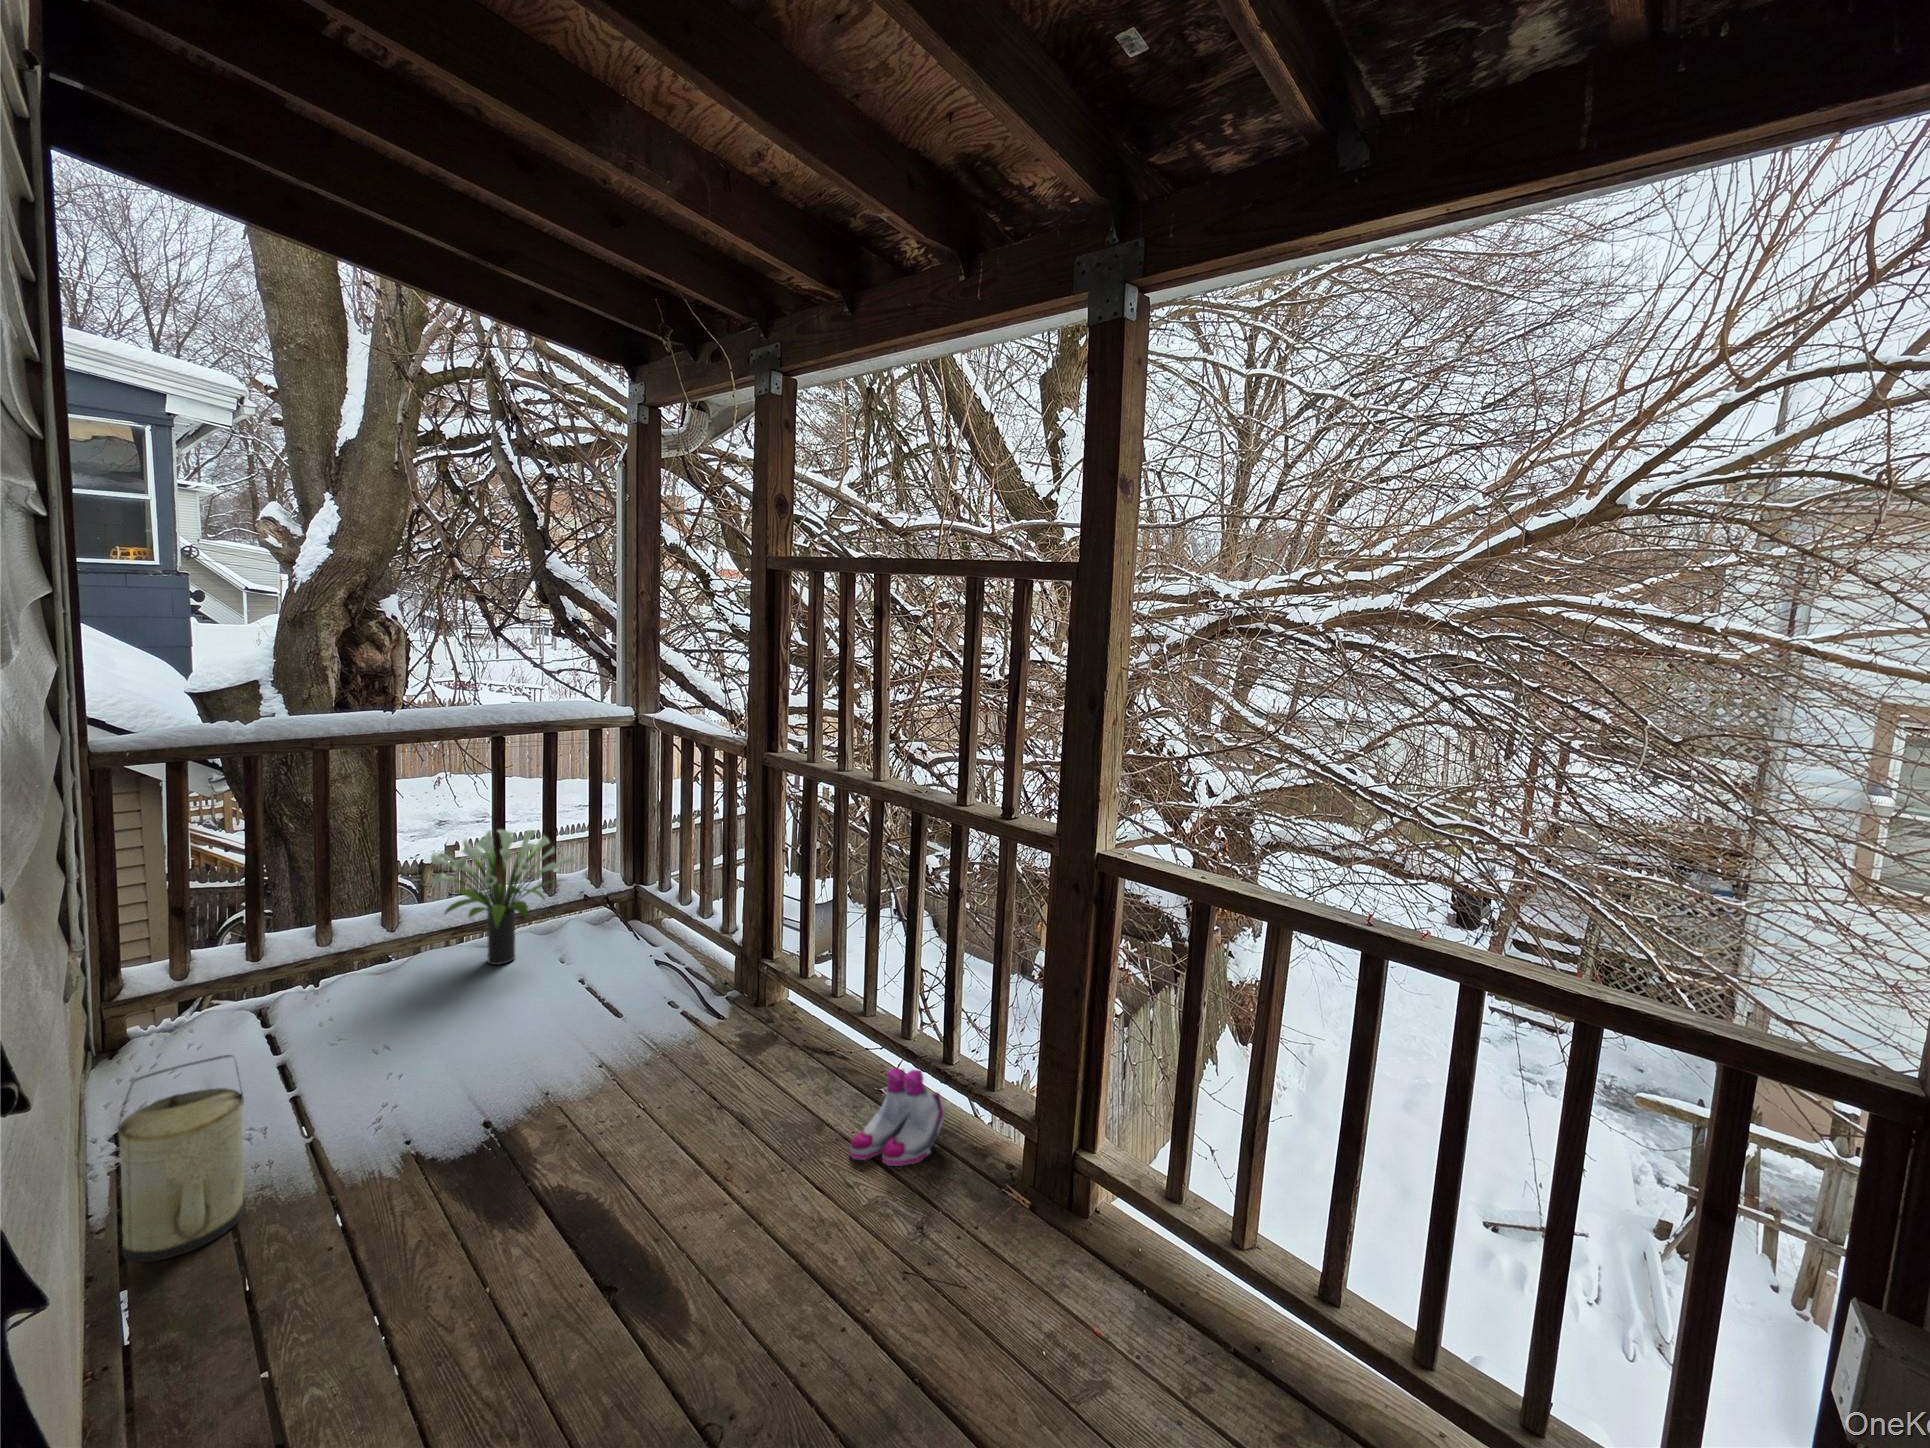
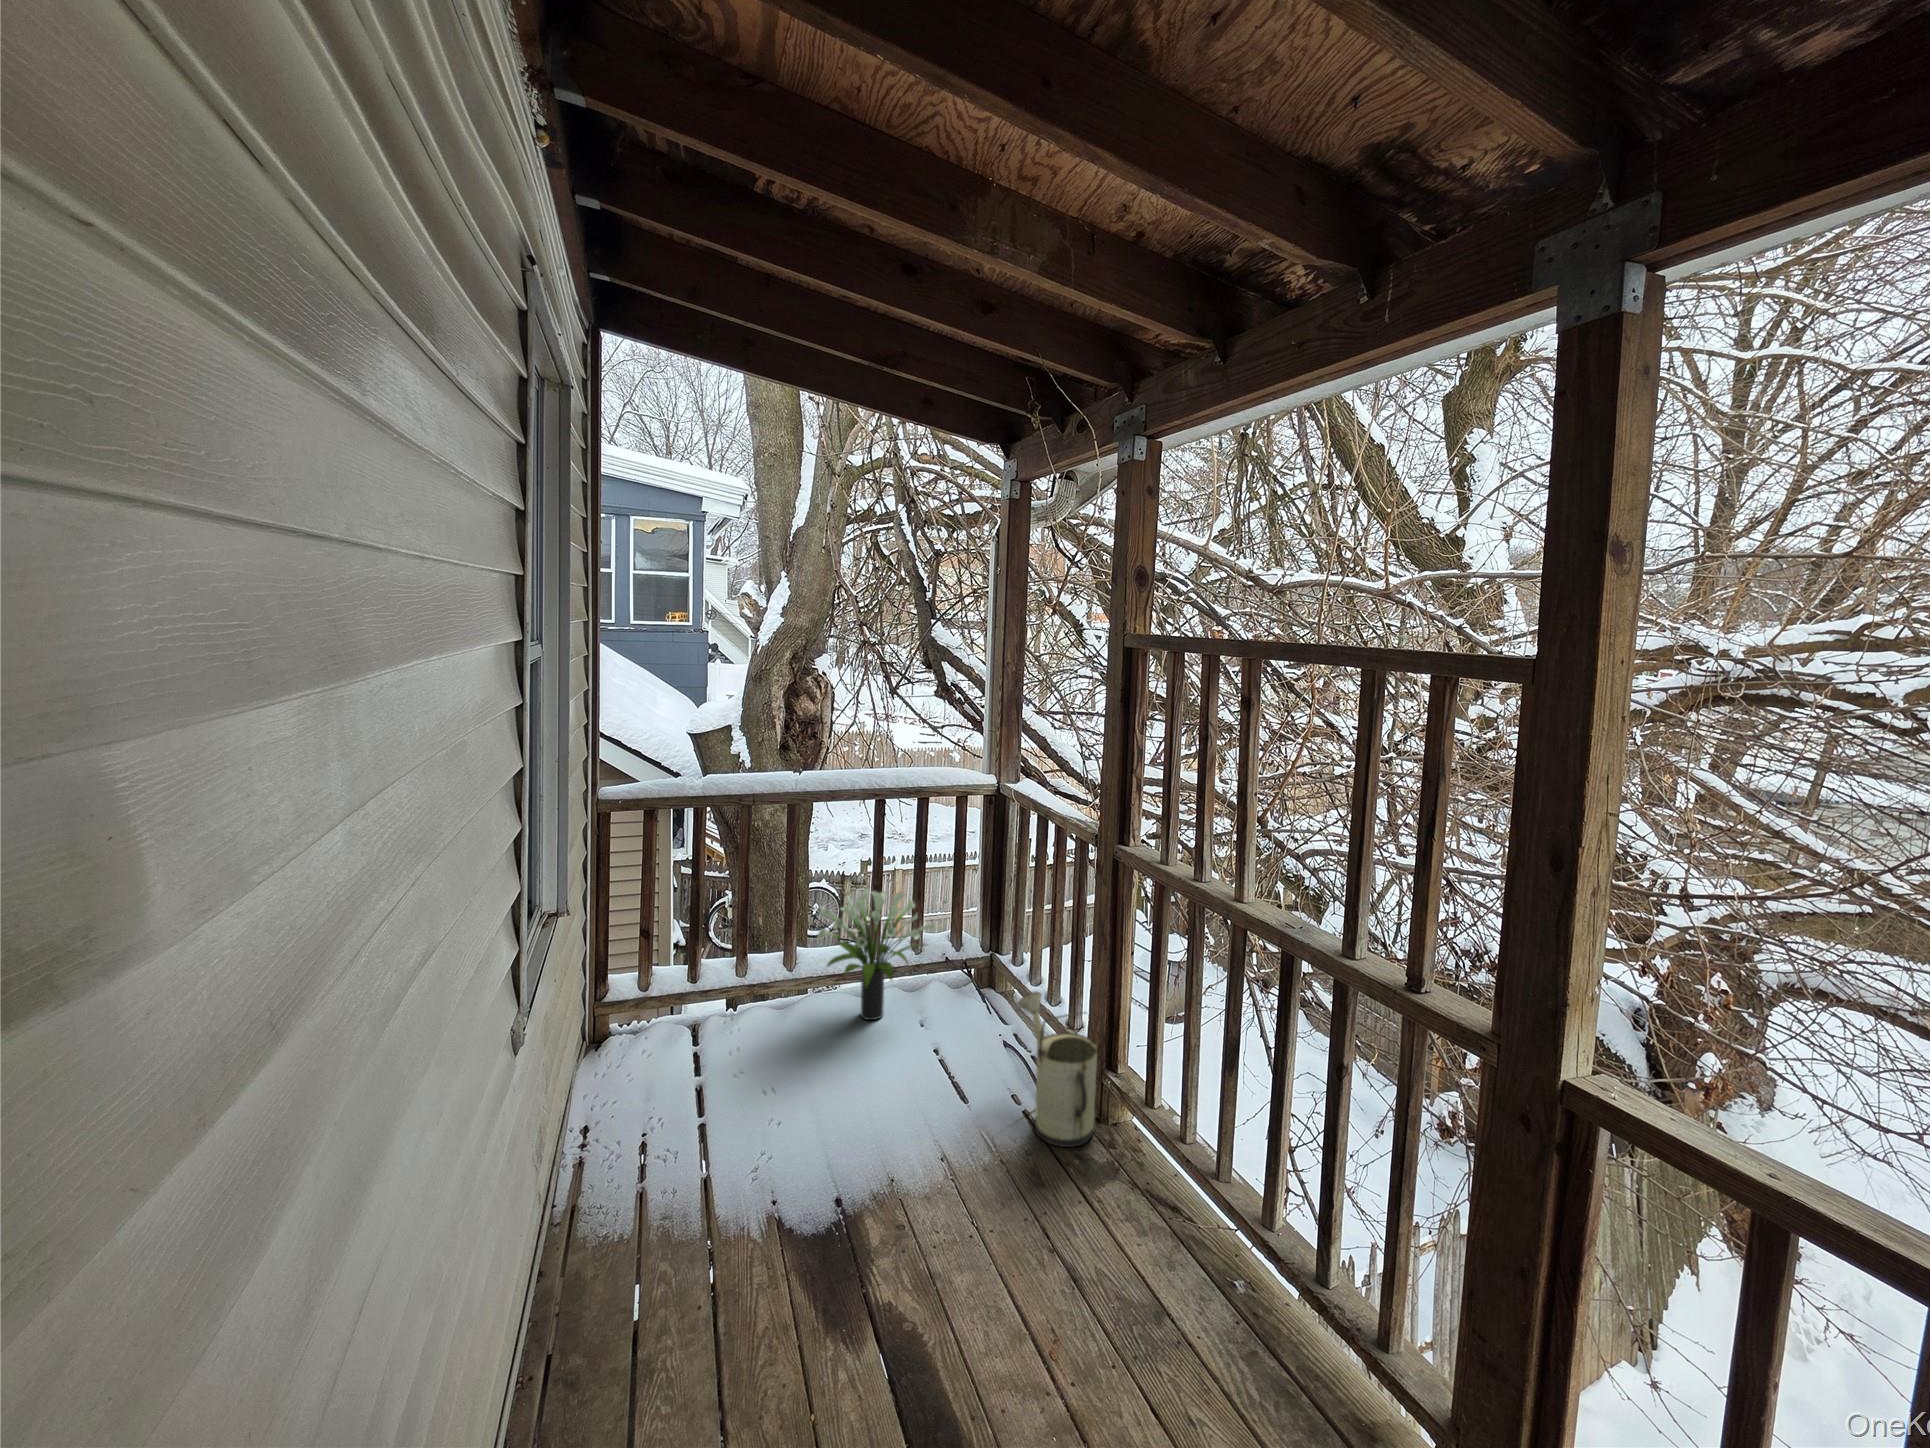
watering can: present [118,1055,244,1262] -> present [1018,992,1097,1147]
boots: present [849,1068,944,1166] -> none [1184,1257,1304,1393]

